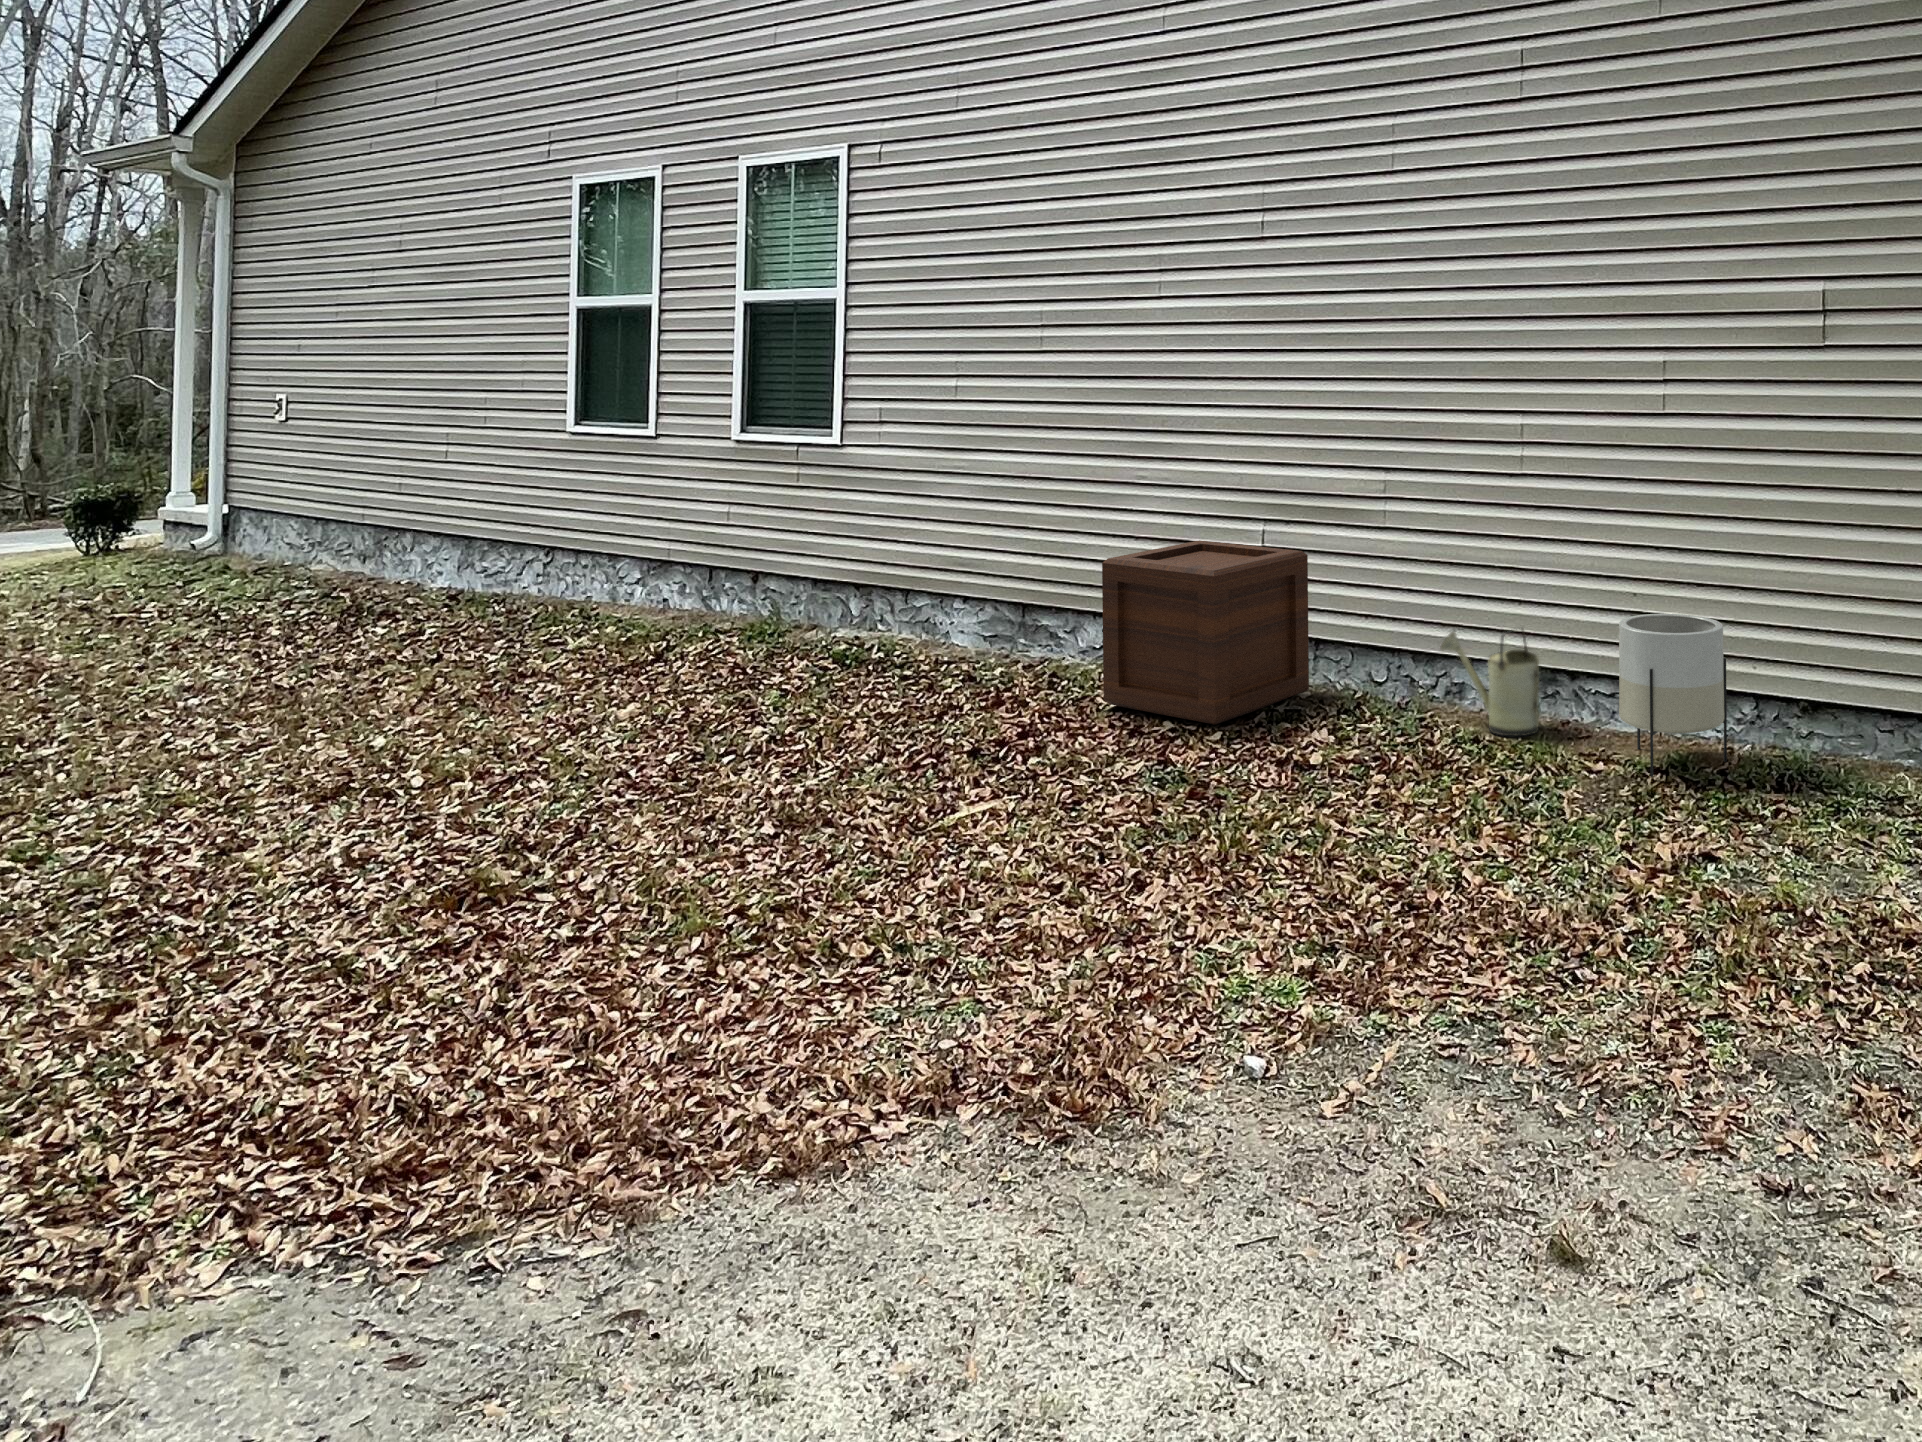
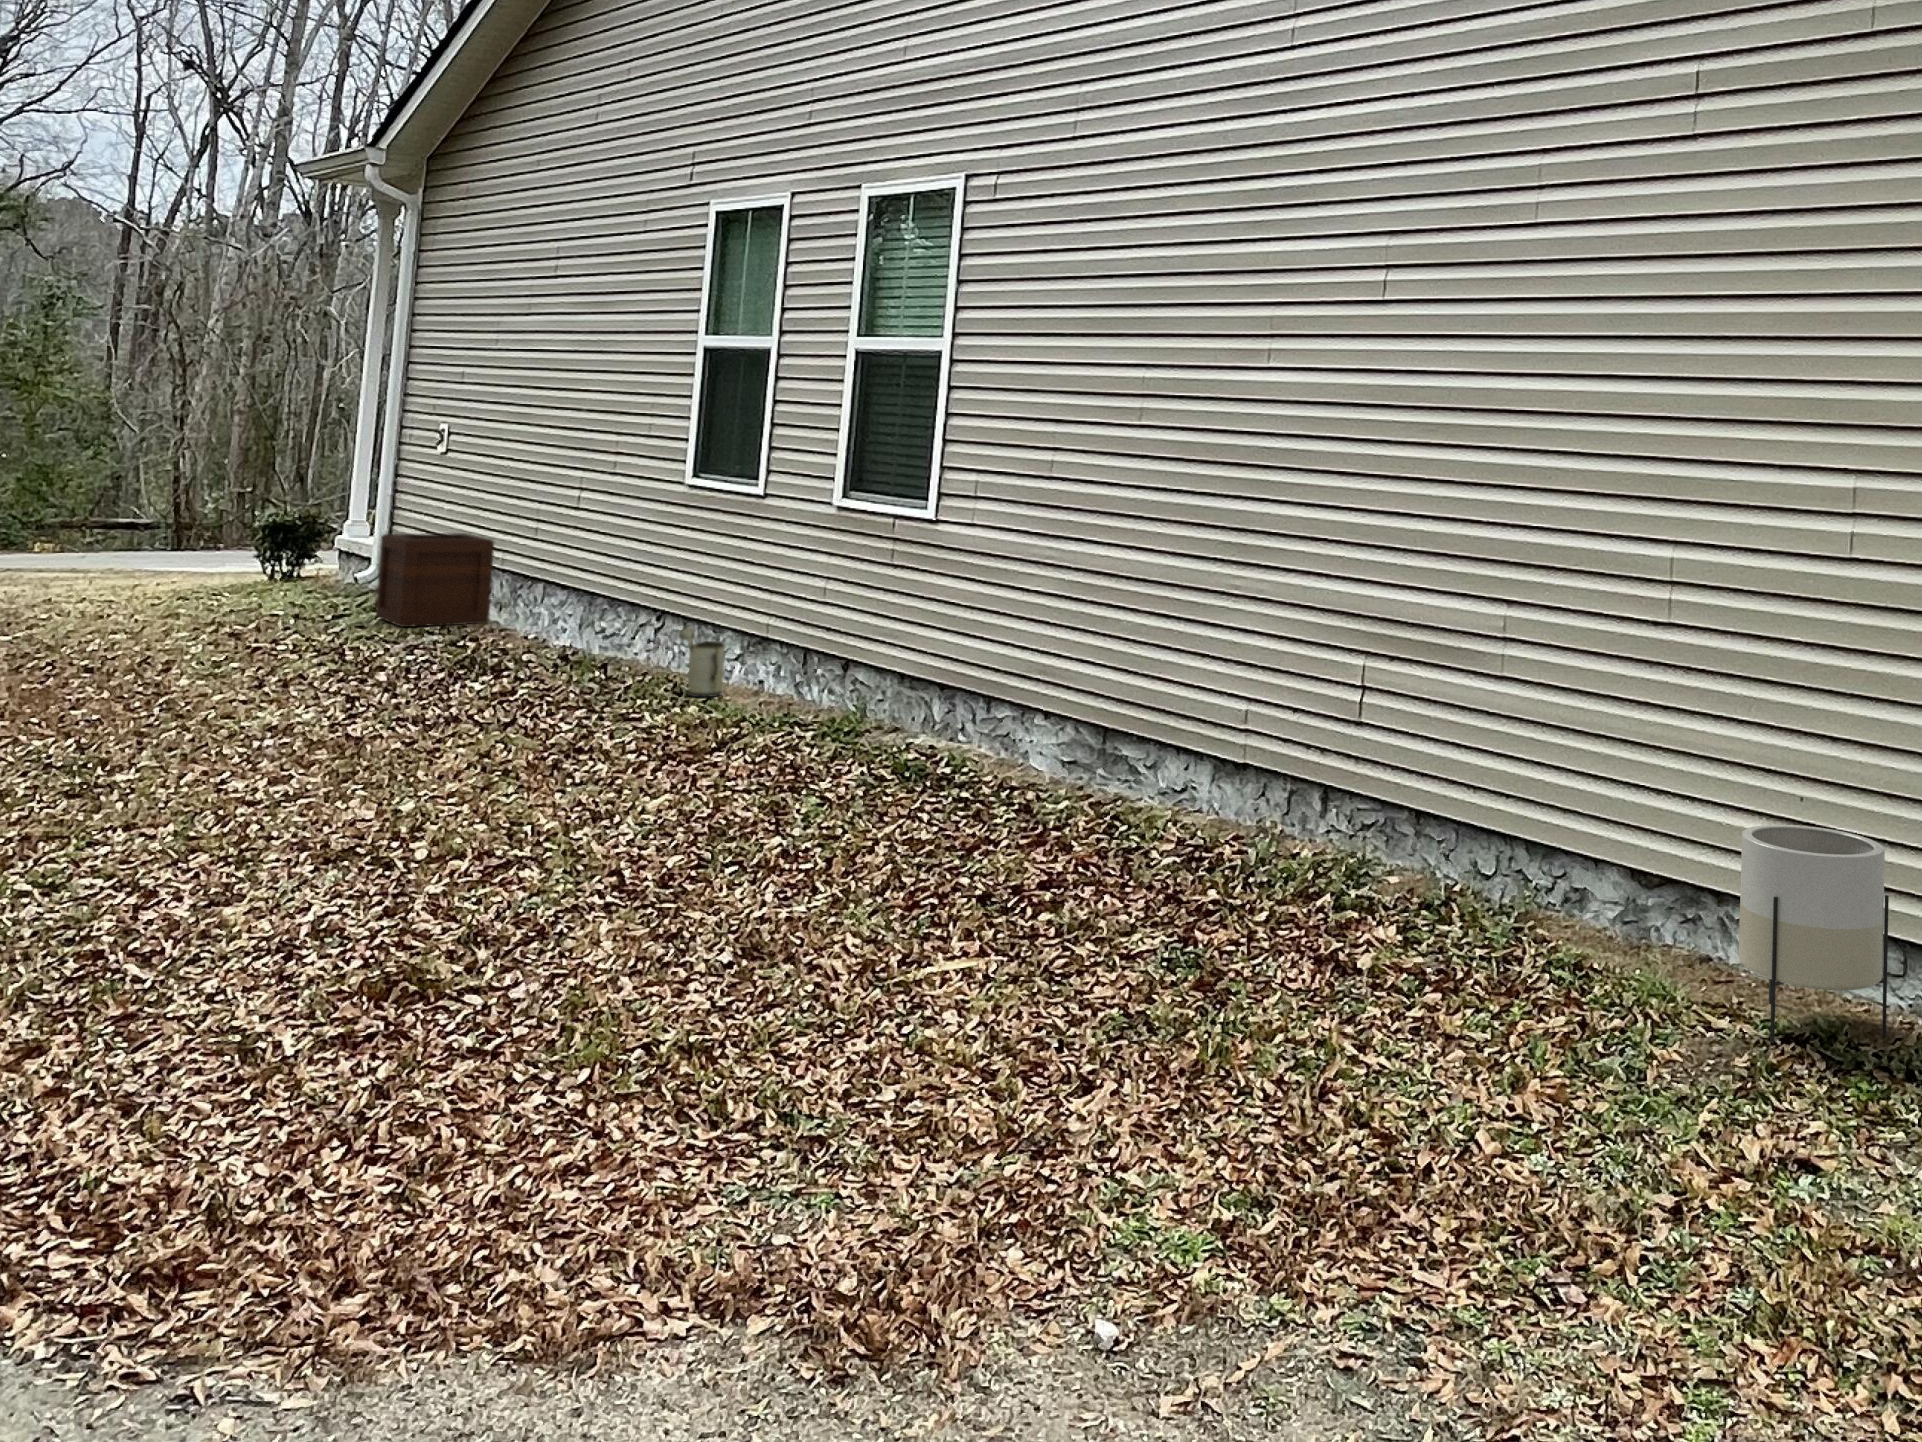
wooden crate: present [1102,540,1309,724] -> present [375,533,494,627]
watering can: present [1440,629,1545,736] -> present [679,627,725,697]

